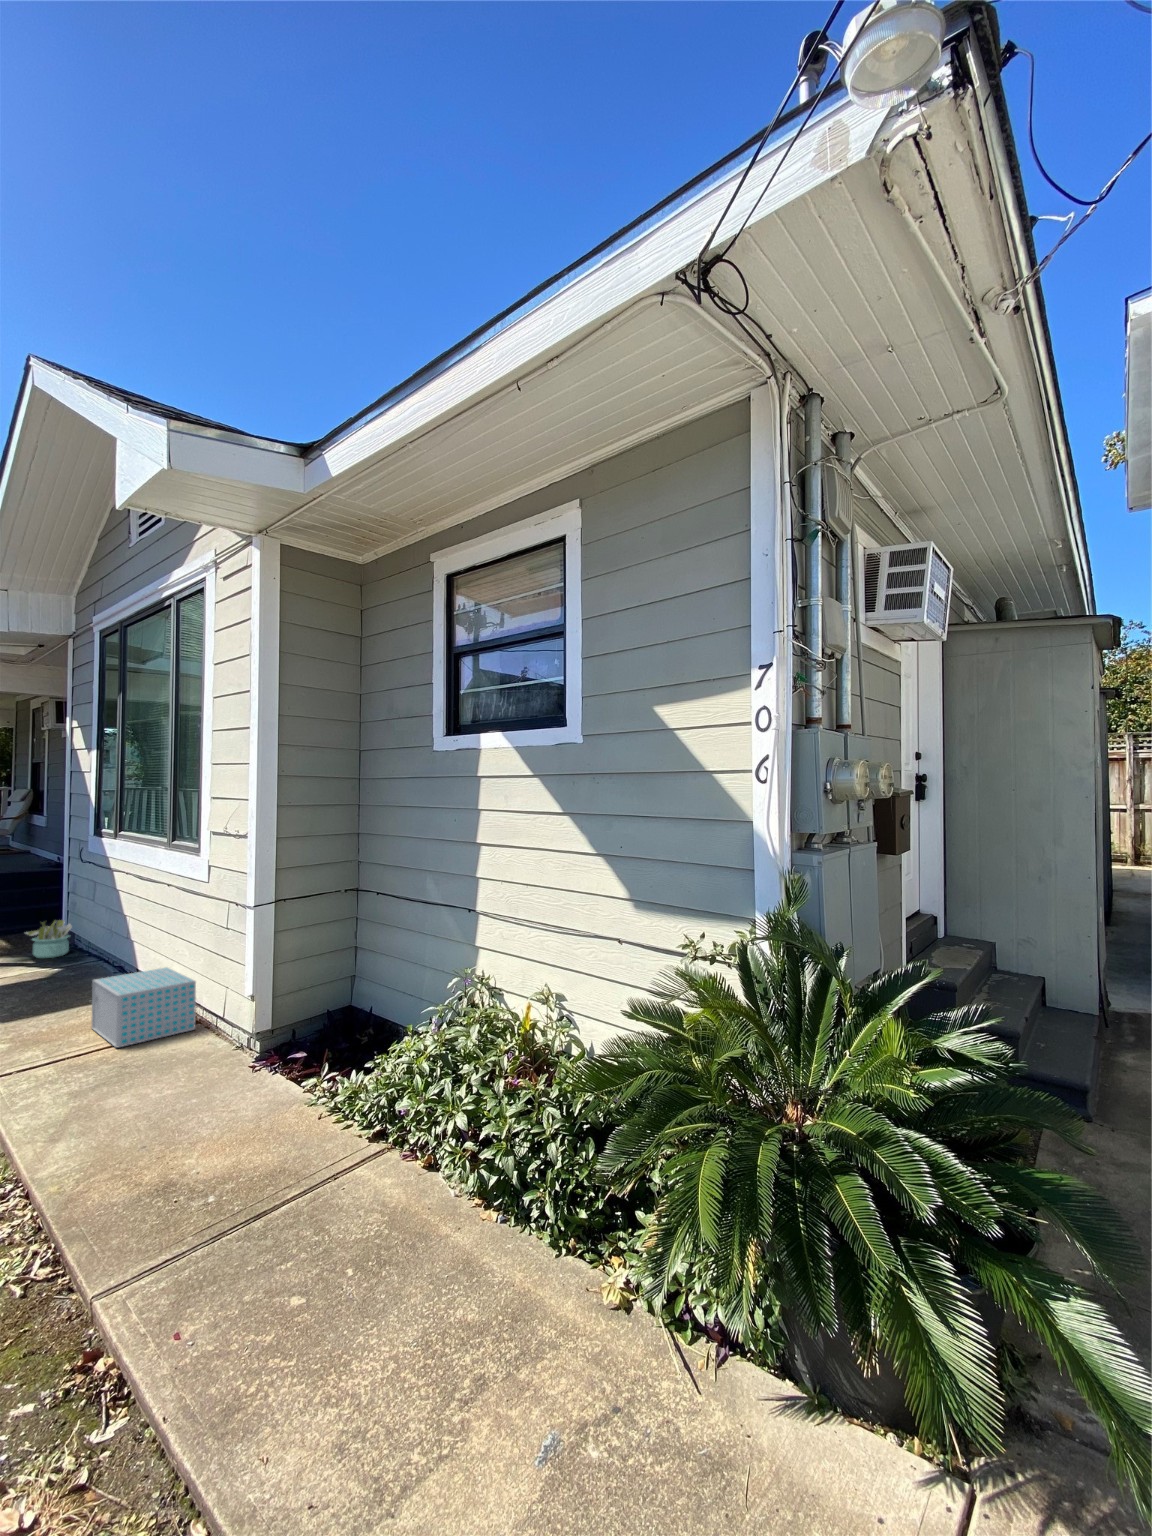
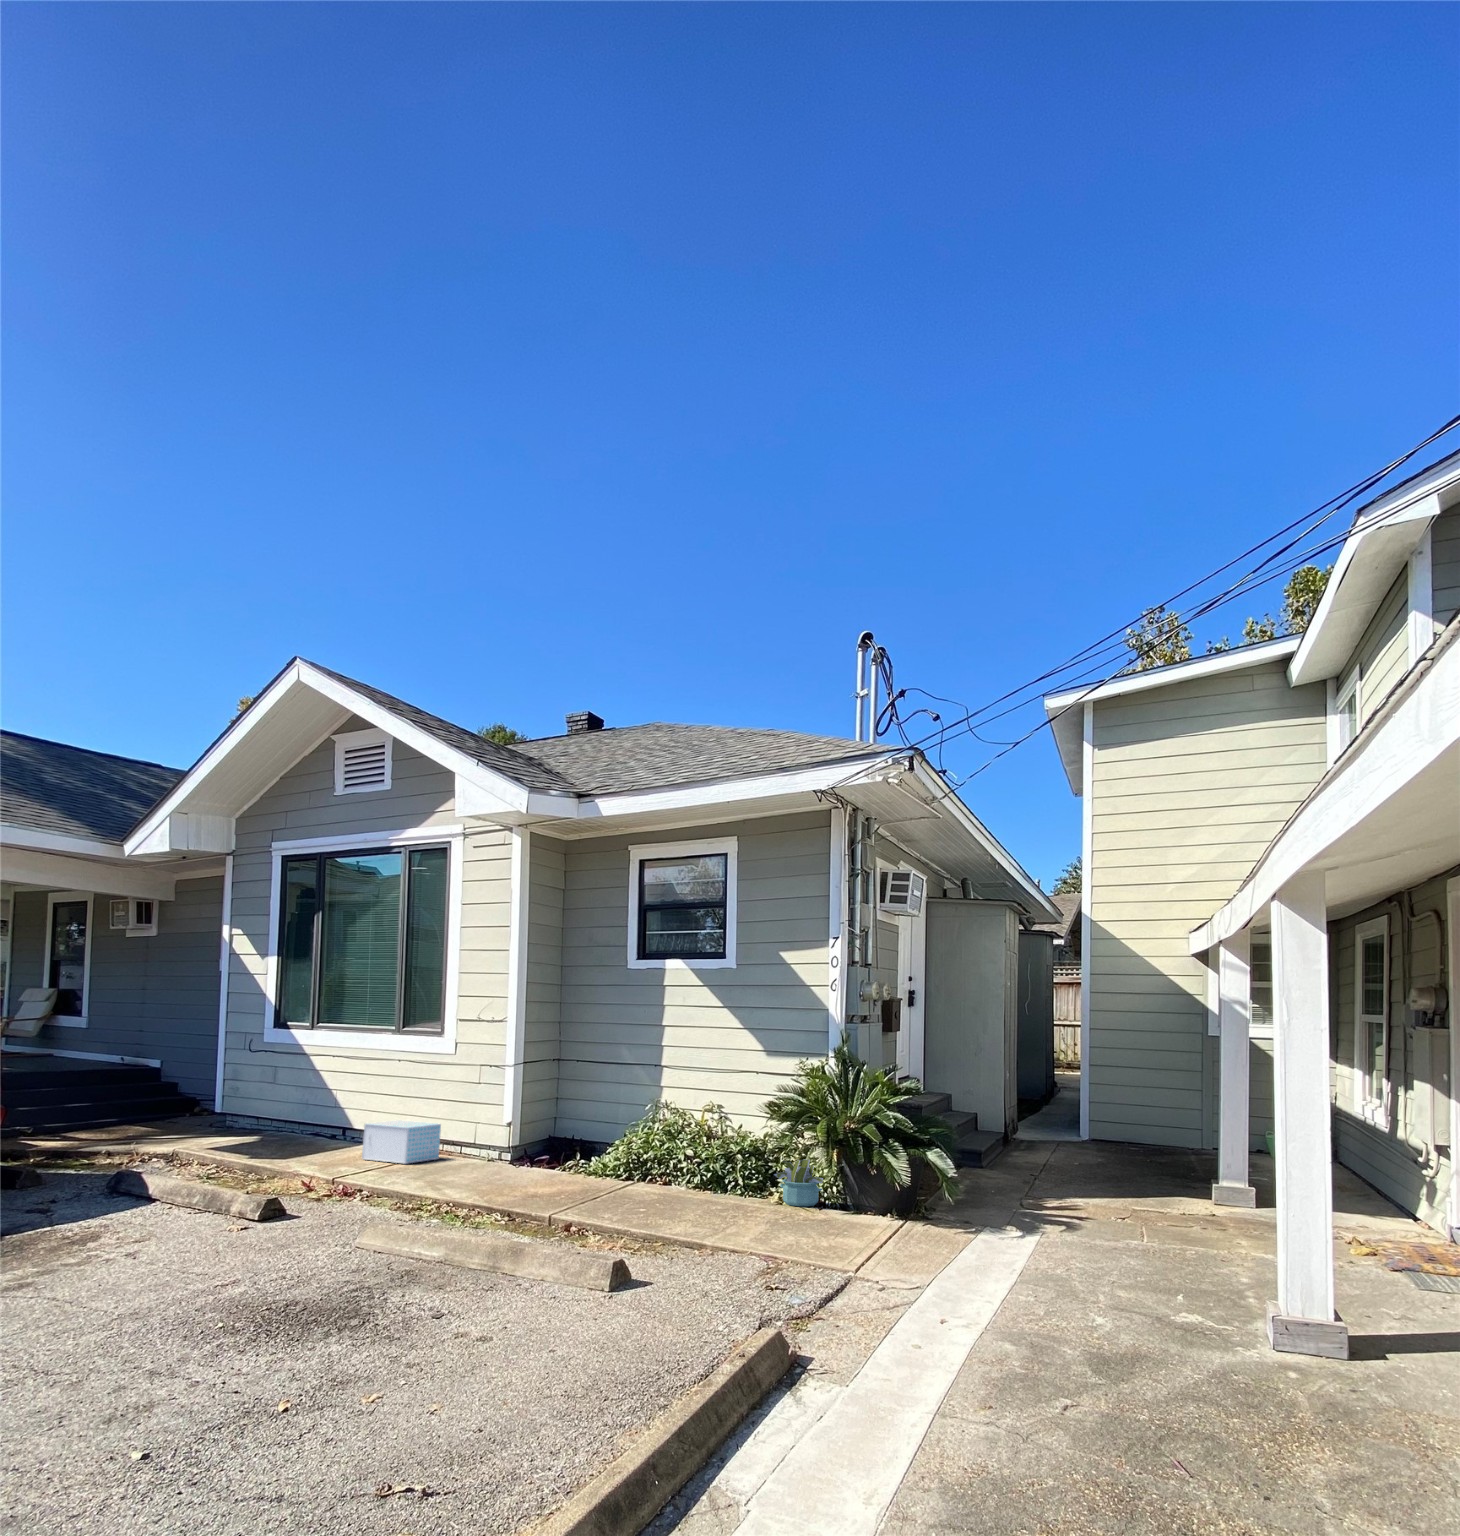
decorative plant: present [26,920,72,958] -> present [774,1159,823,1206]

